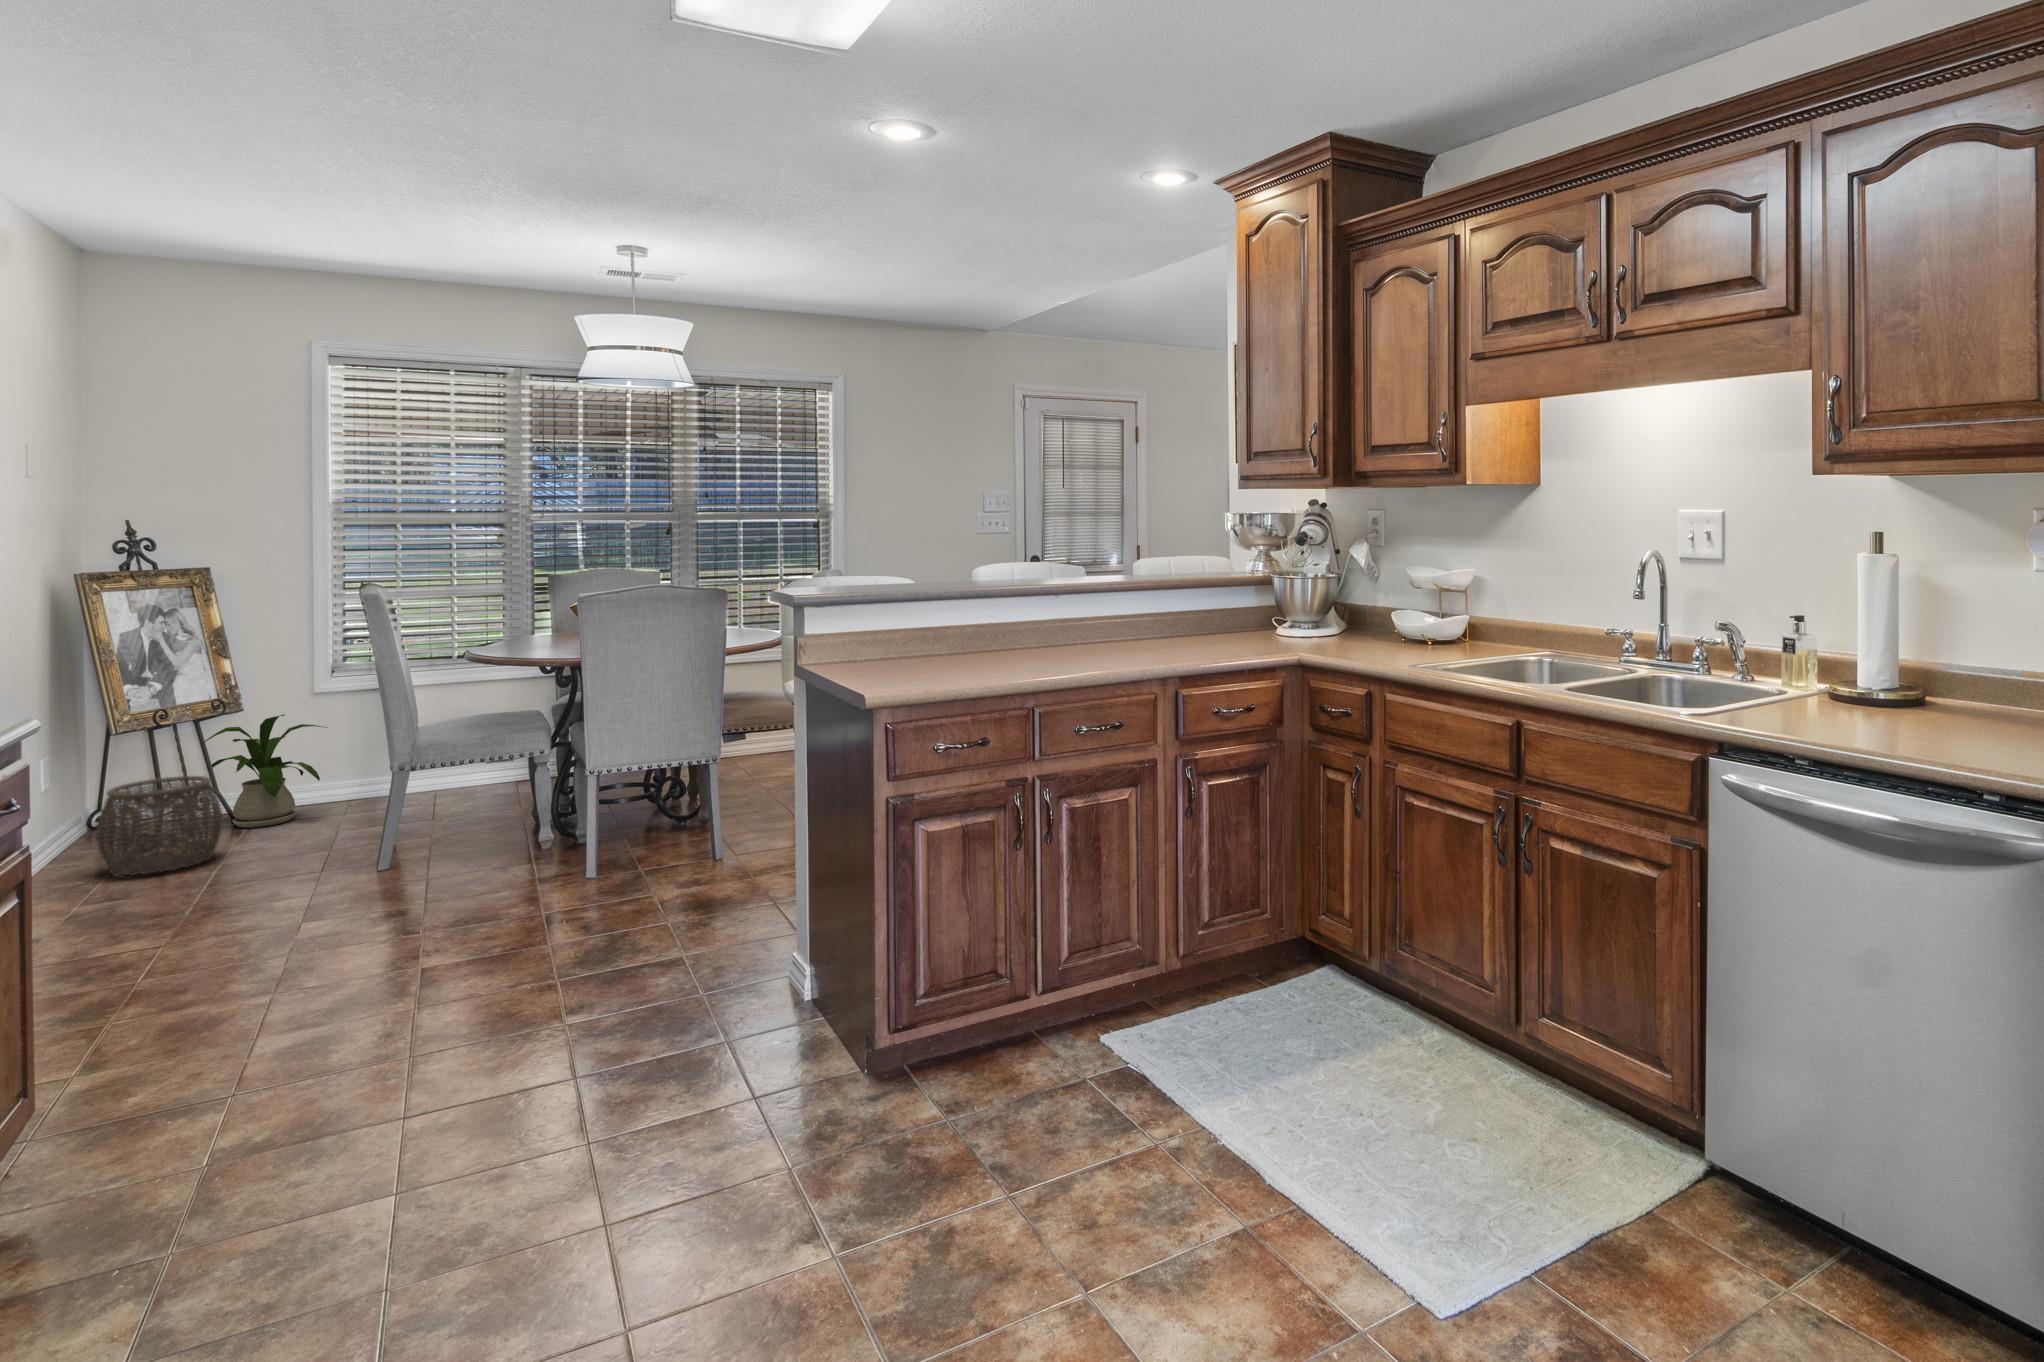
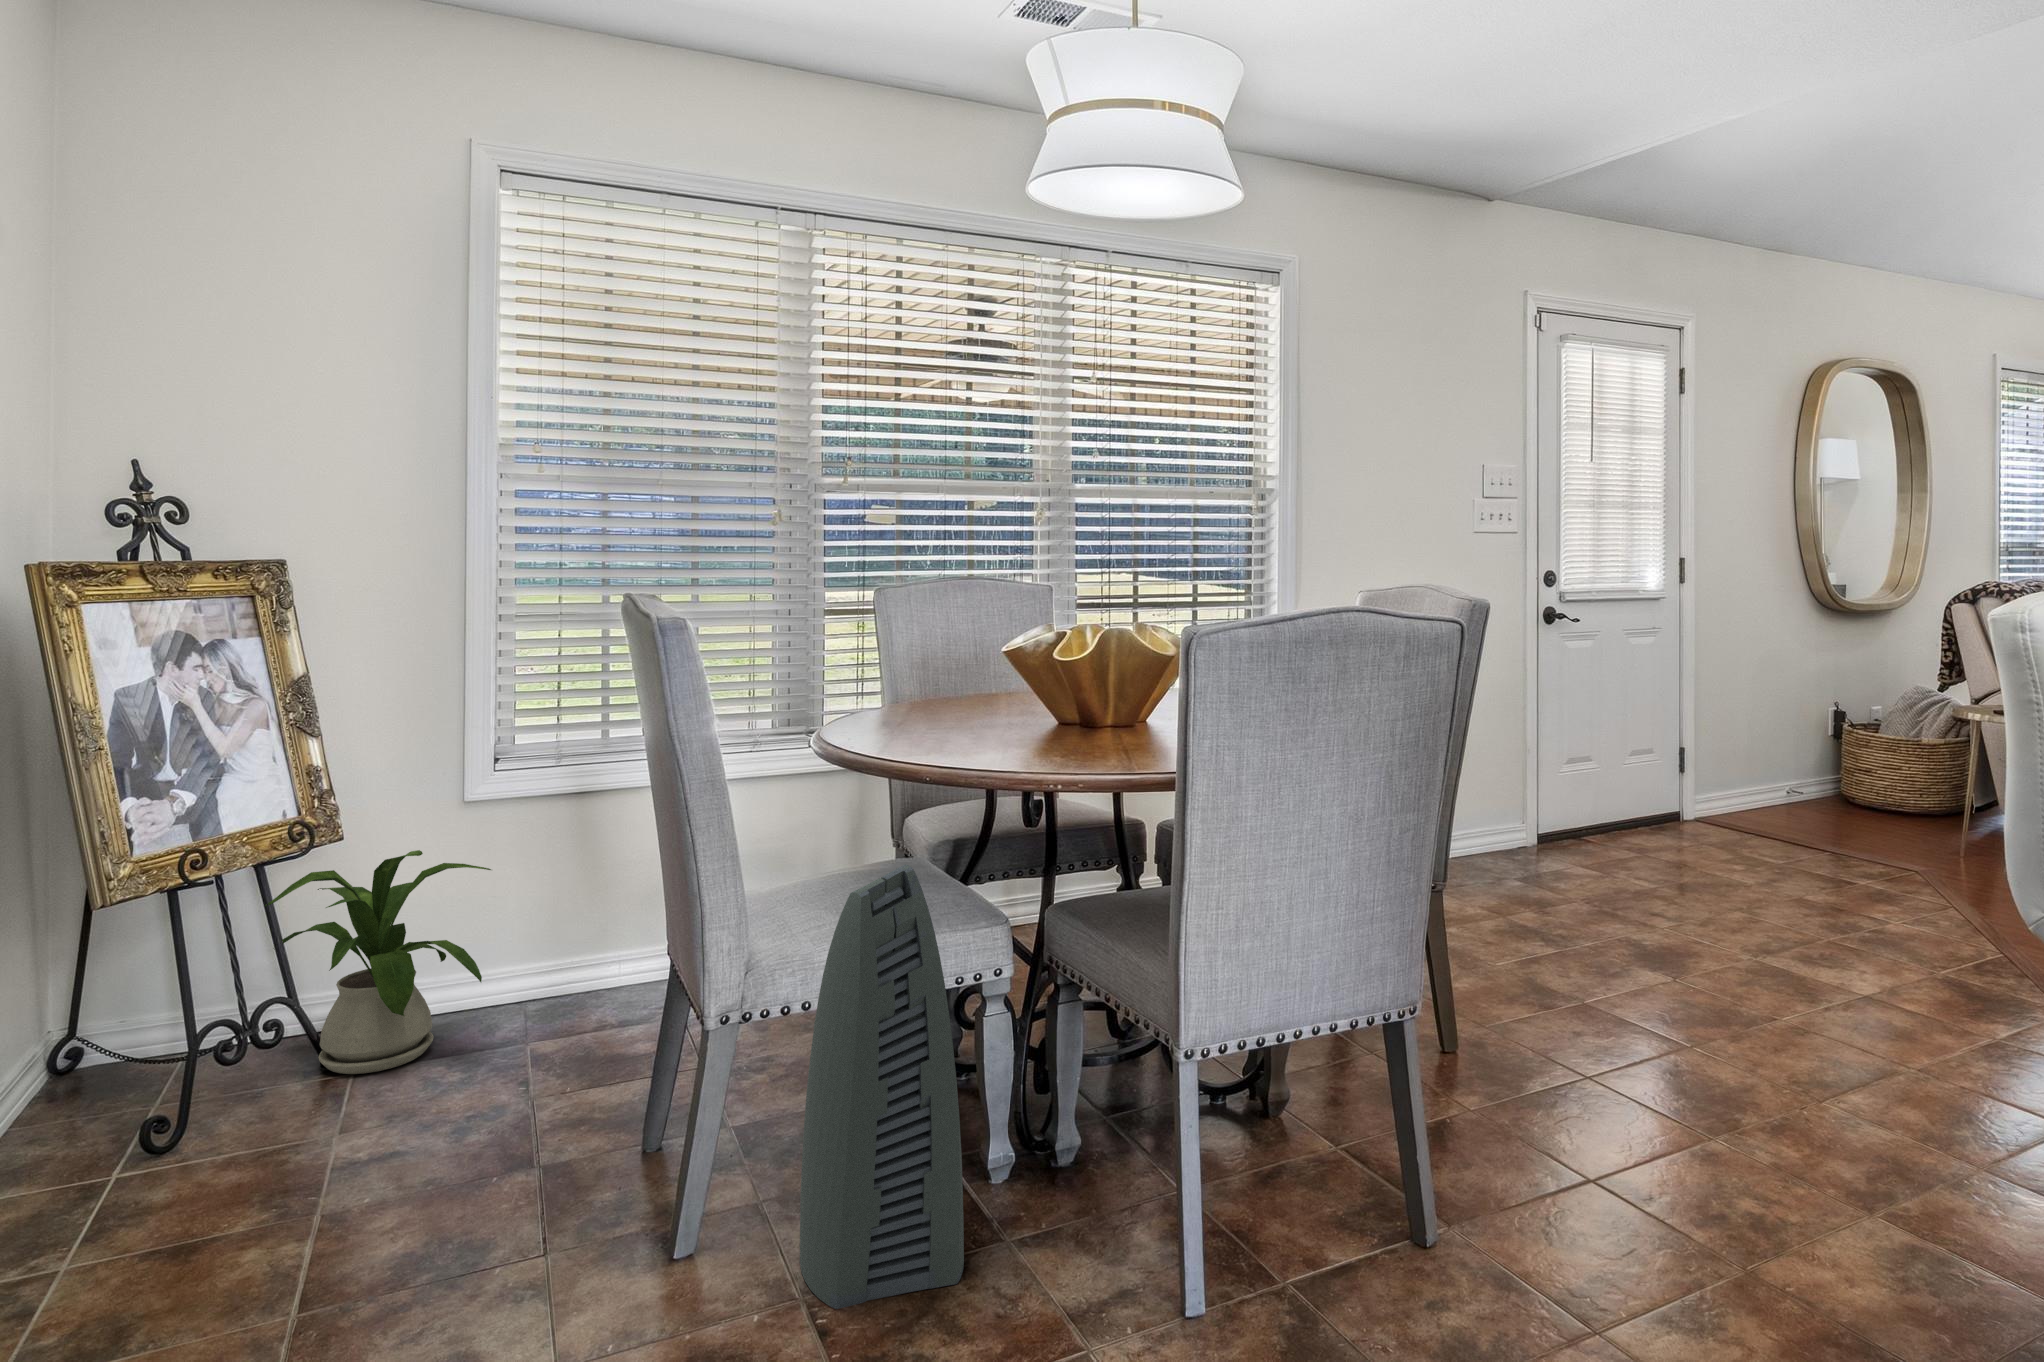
air purifier: none [442,698,521,879] -> present [800,865,964,1309]
woven basket: present [96,776,223,876] -> none [52,999,317,1247]

